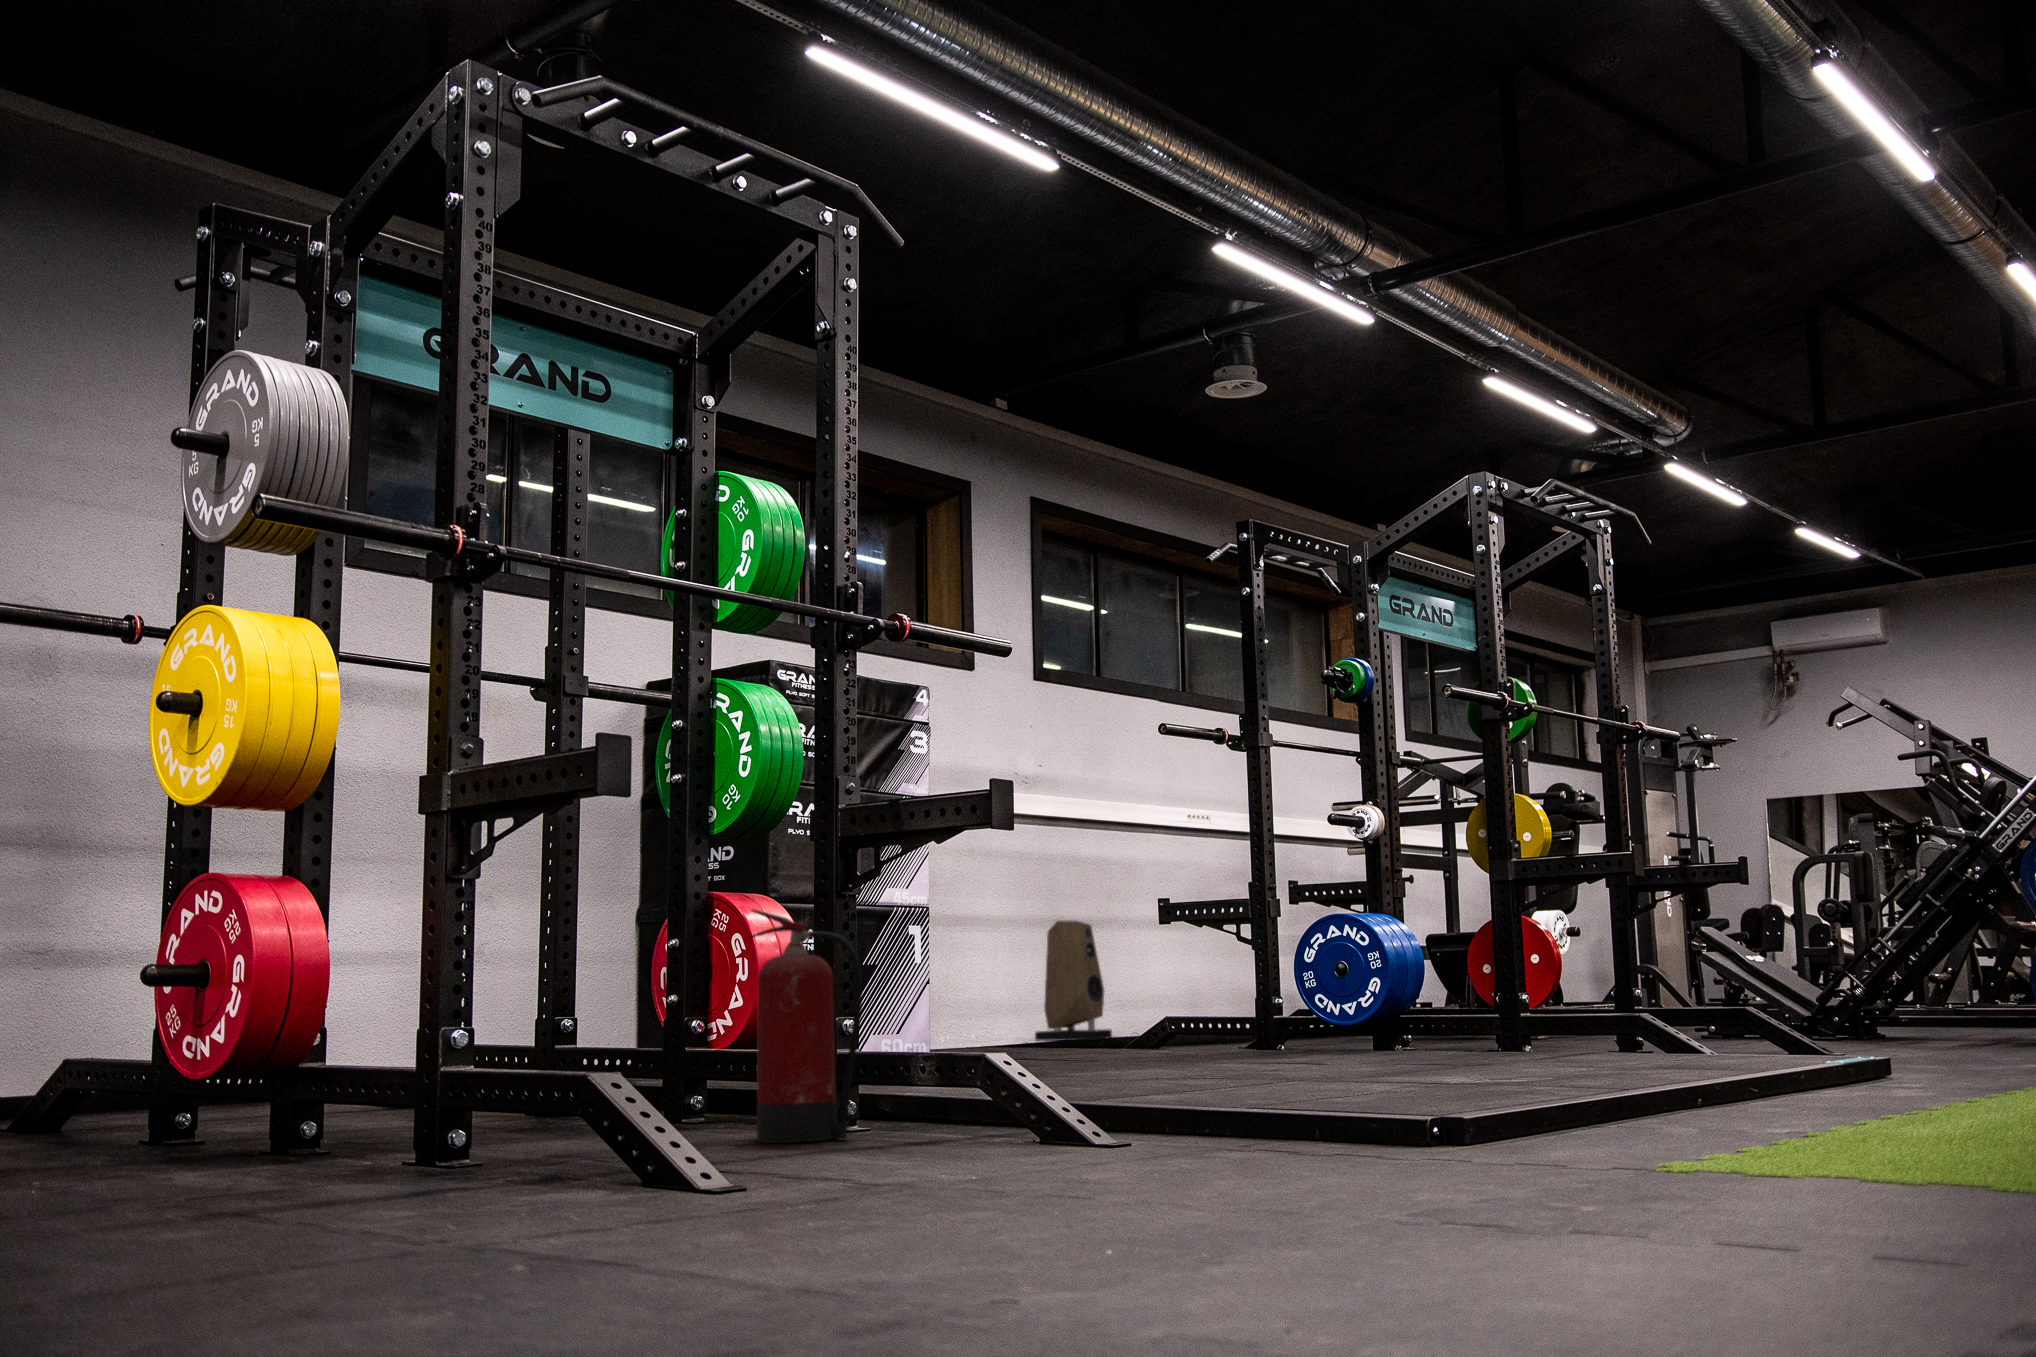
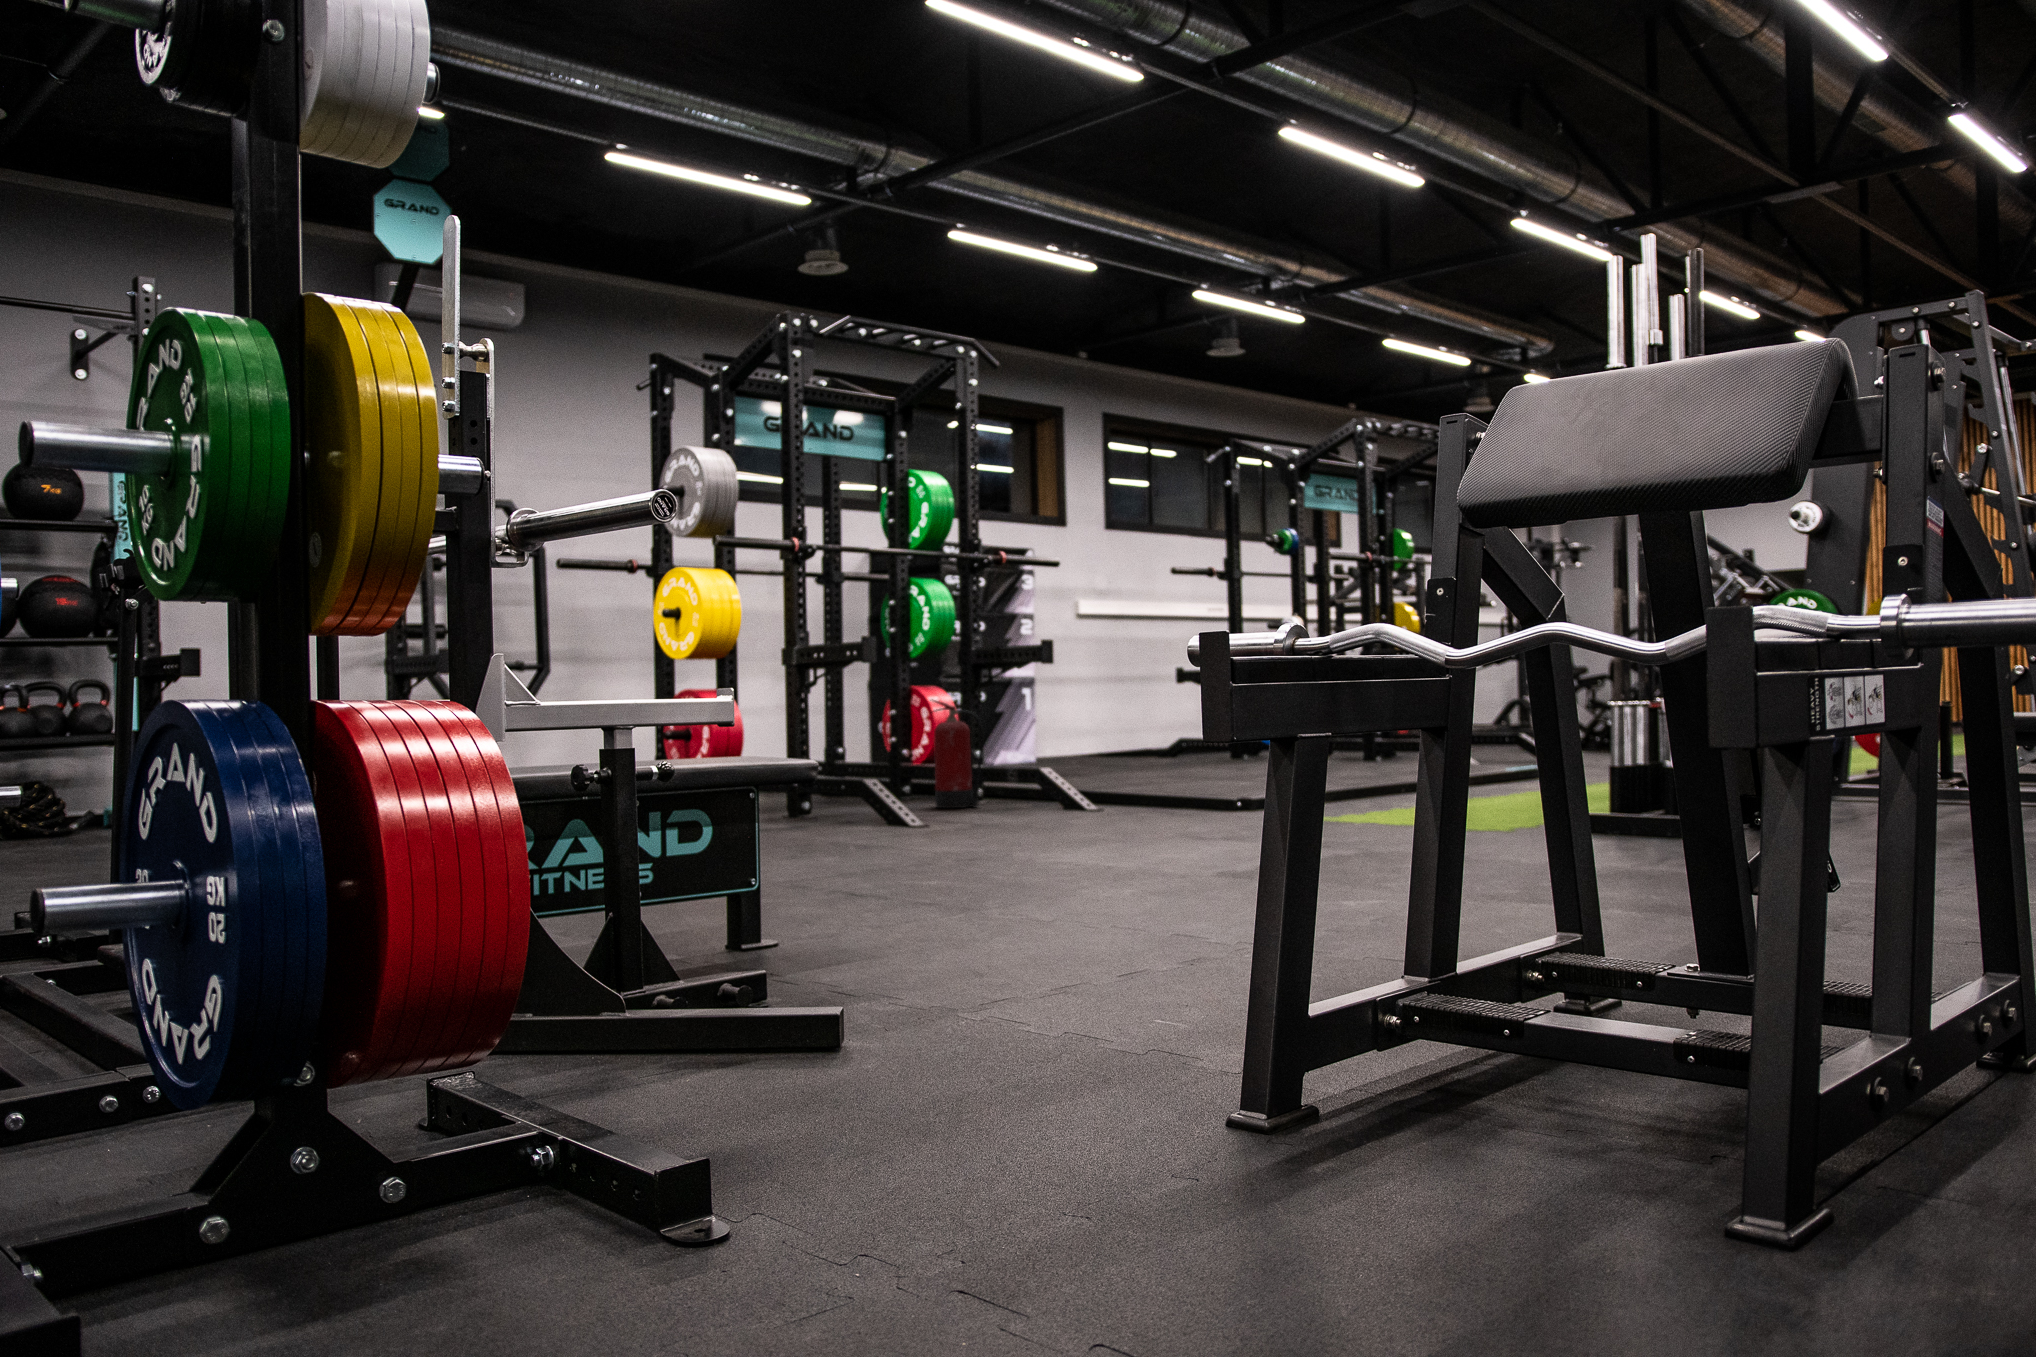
speaker: present [1035,921,1112,1041] -> none [1105,682,1153,755]

